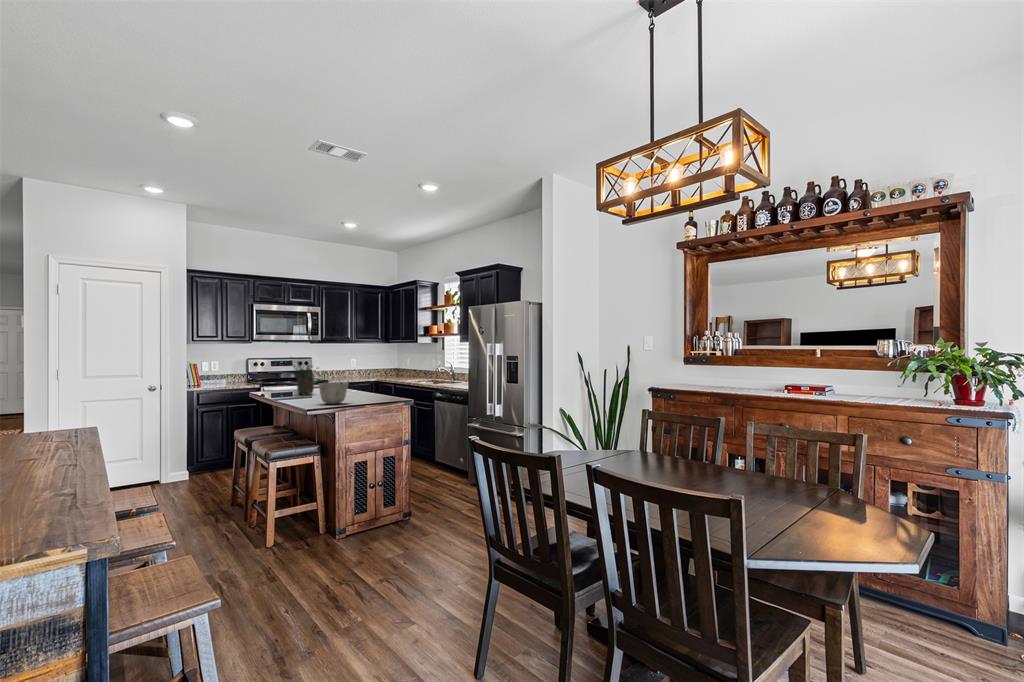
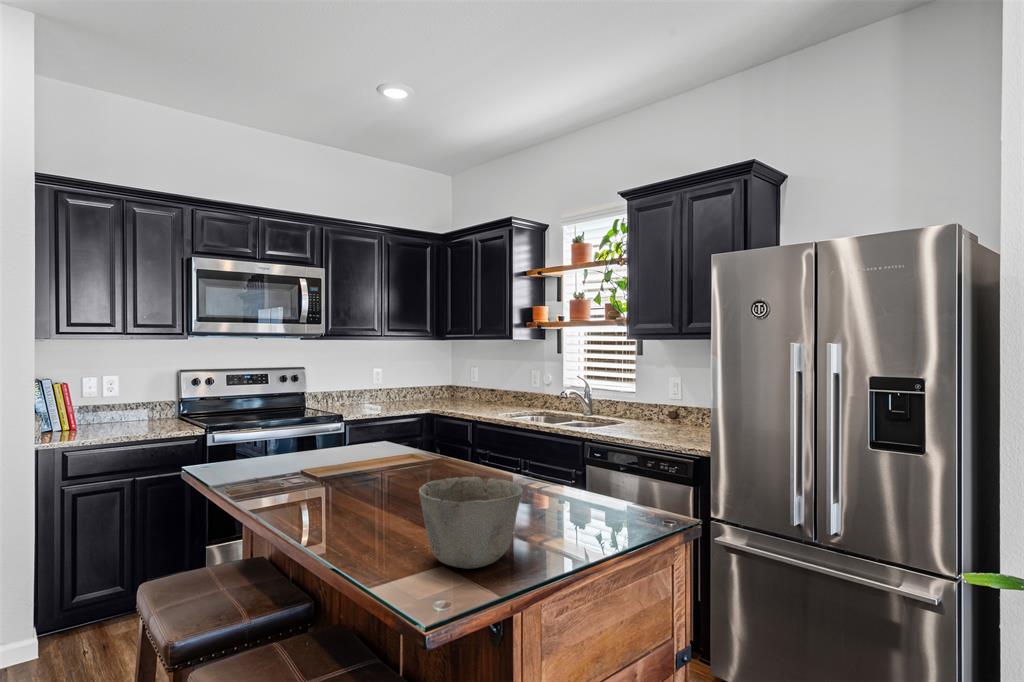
potted plant: present [291,360,315,394] -> none [285,374,361,478]

